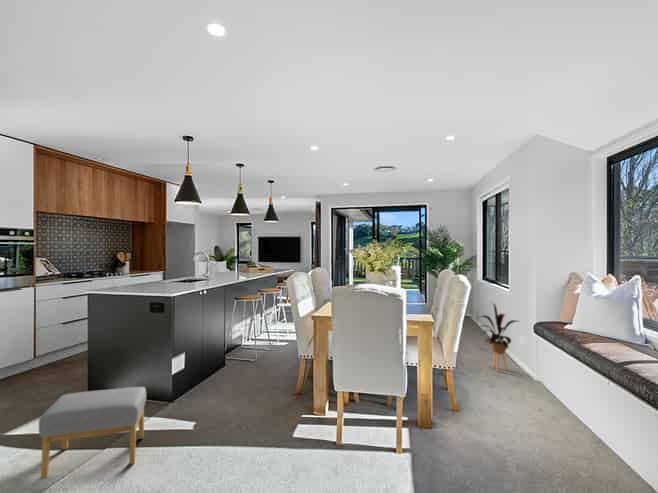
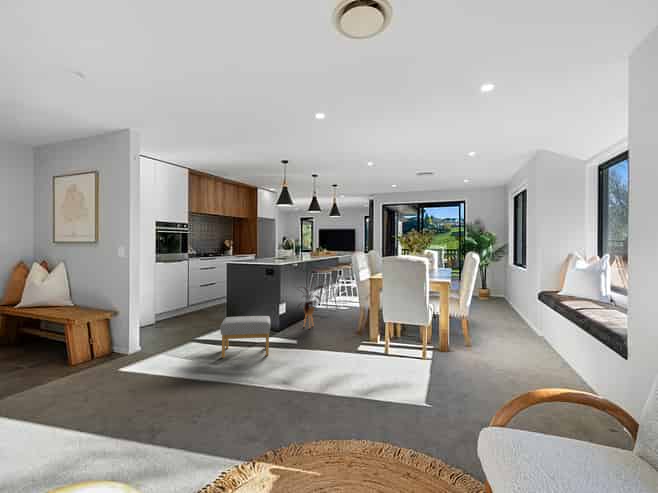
house plant: present [482,304,517,371] -> present [298,286,325,321]

